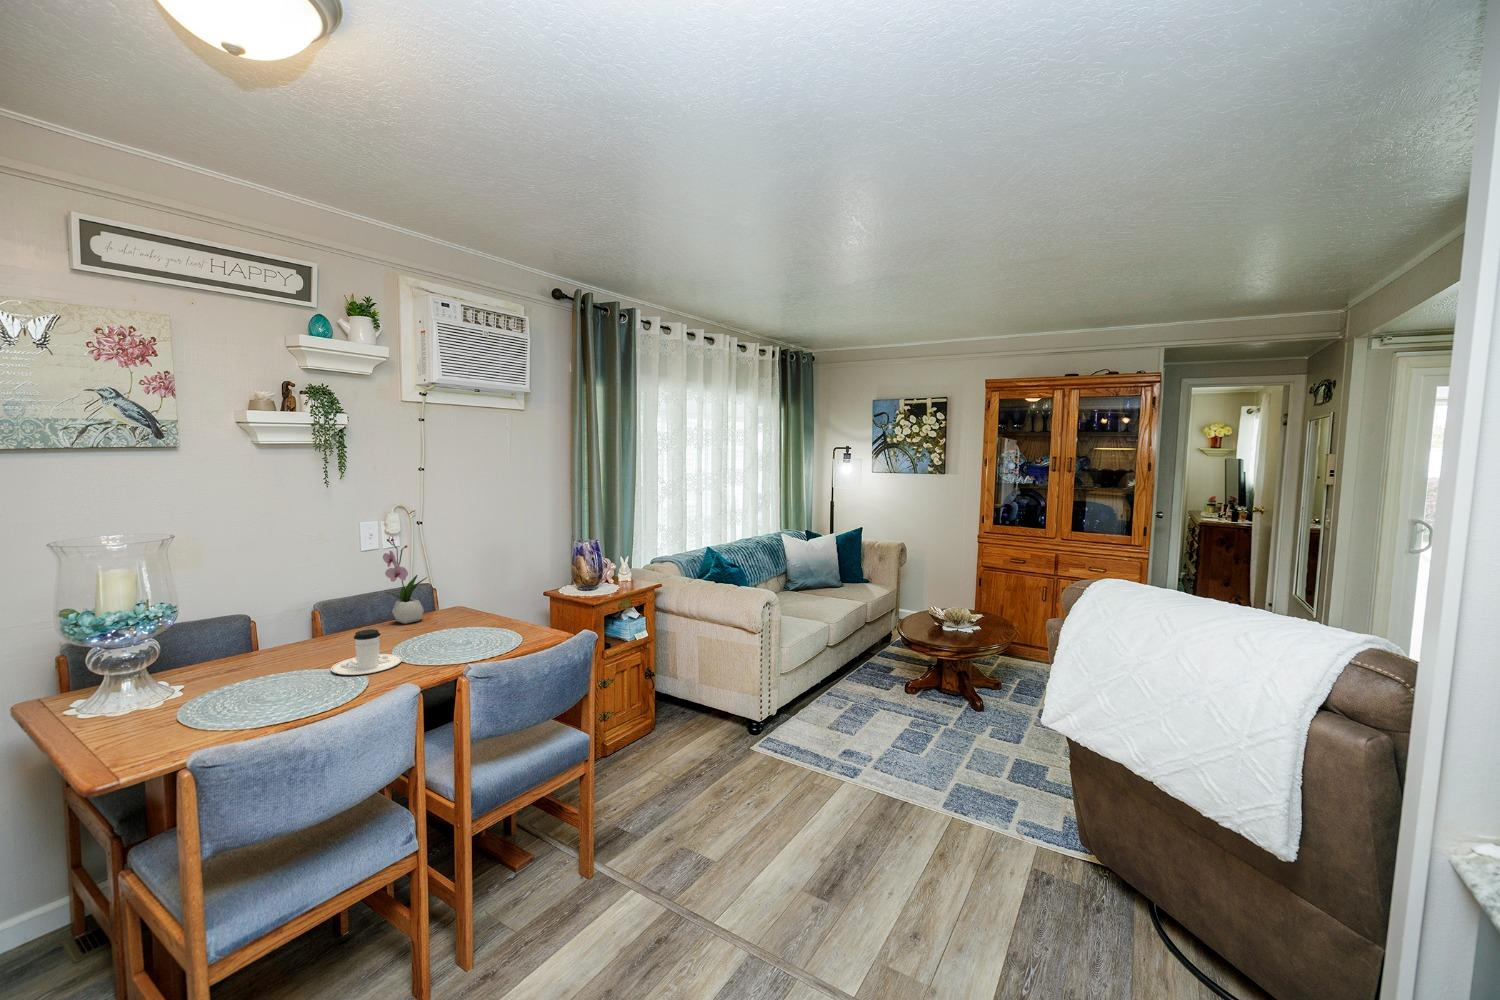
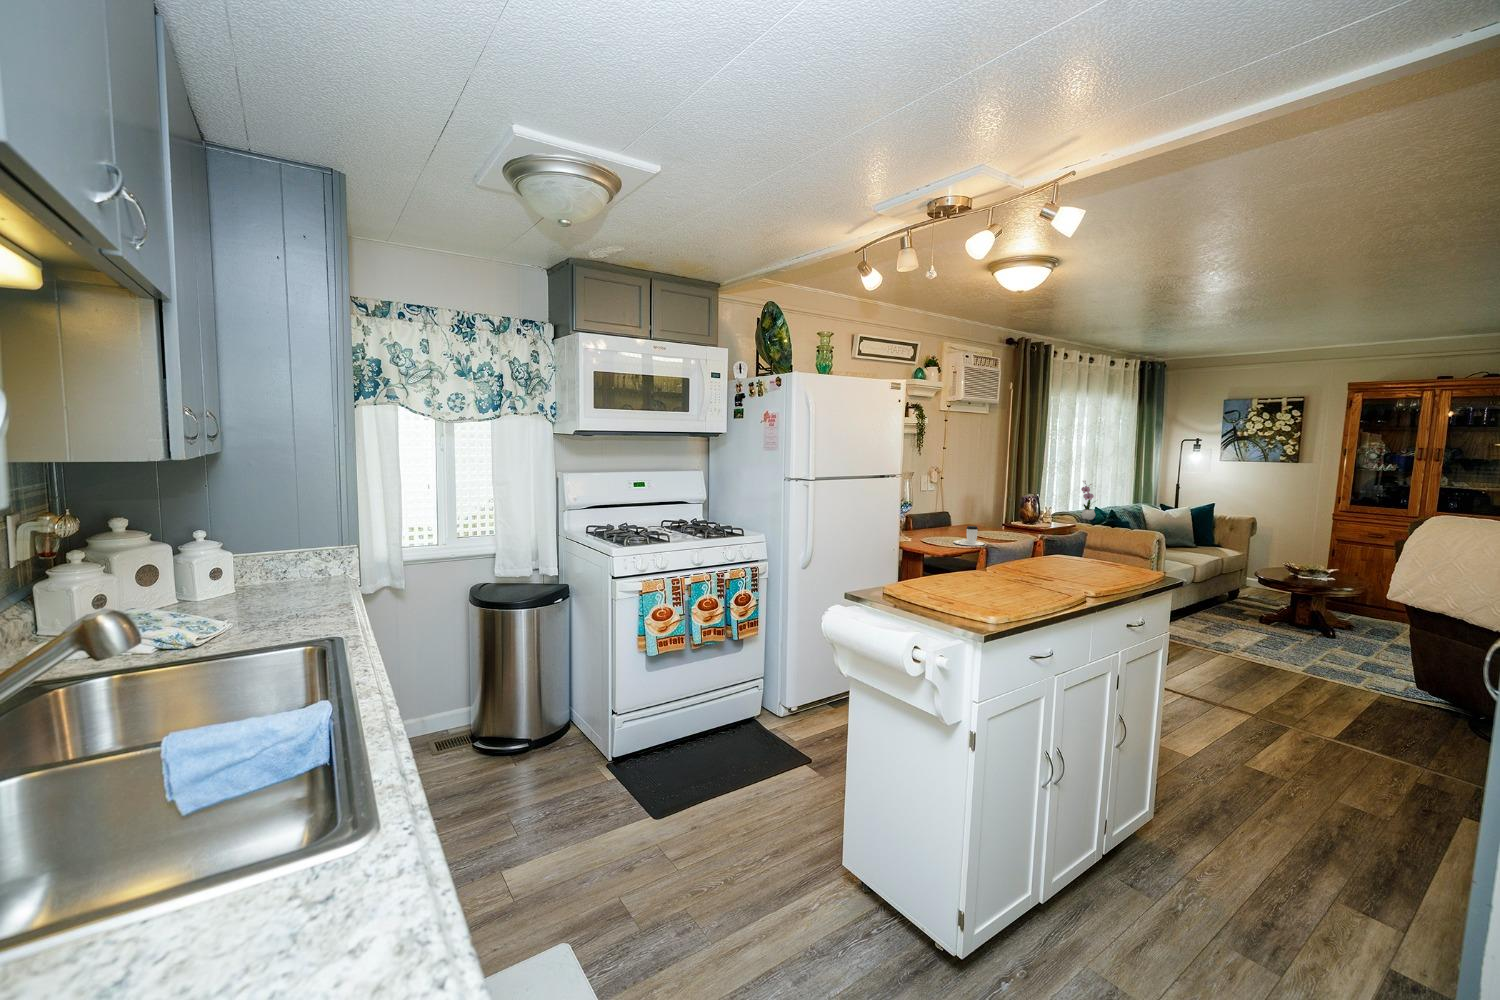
flower arrangement: present [383,538,426,624] -> present [1081,481,1096,520]

